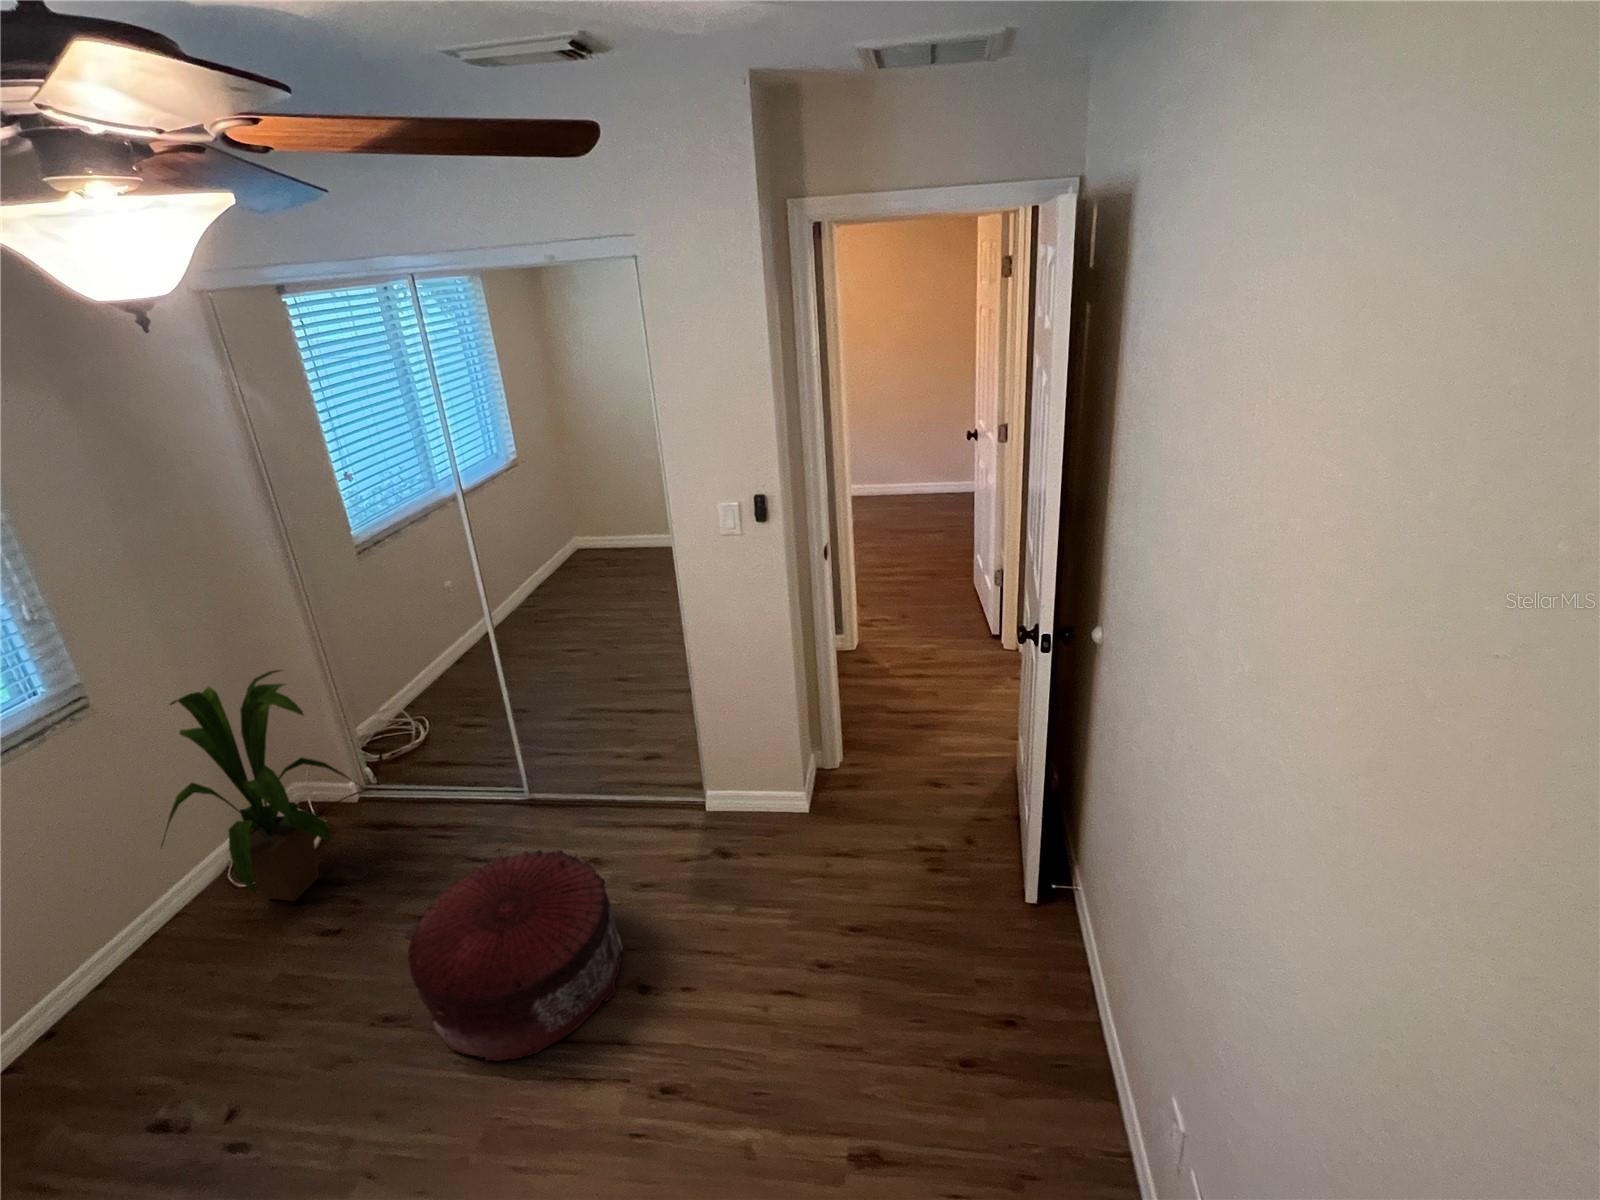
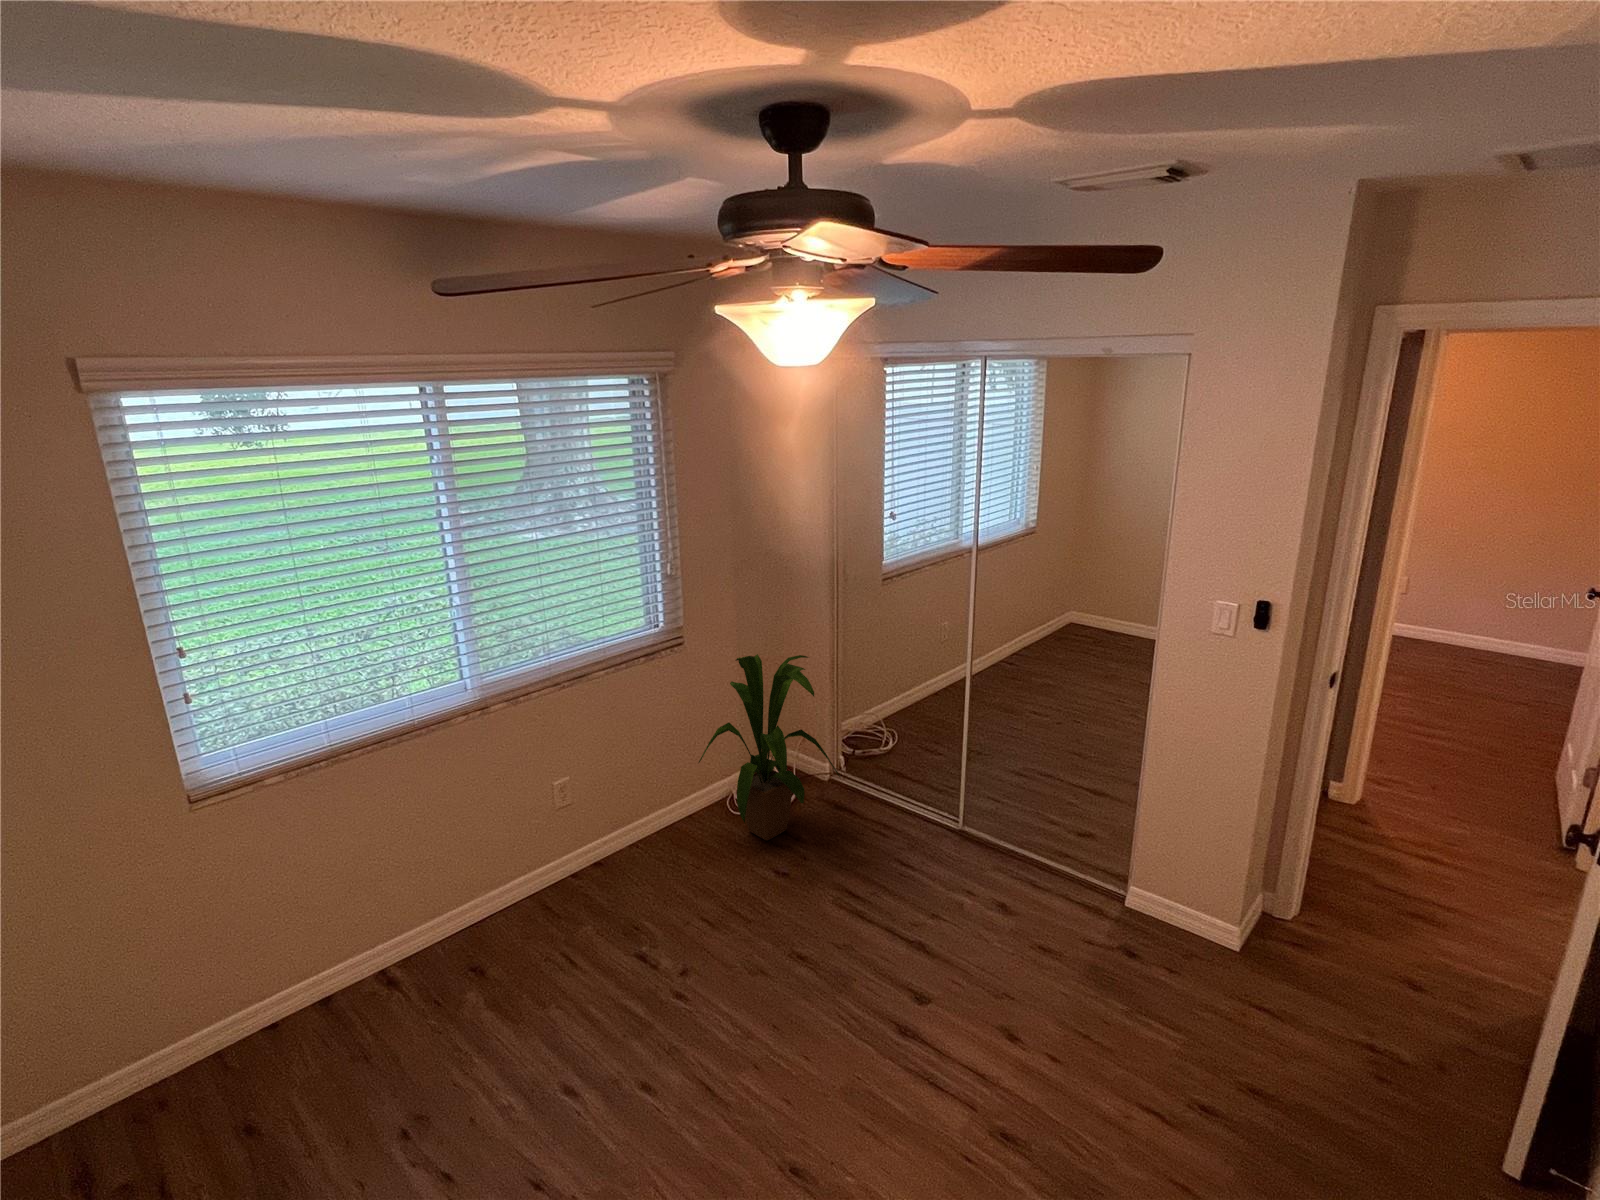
pouf: present [408,850,623,1061] -> none [835,864,1007,1039]

